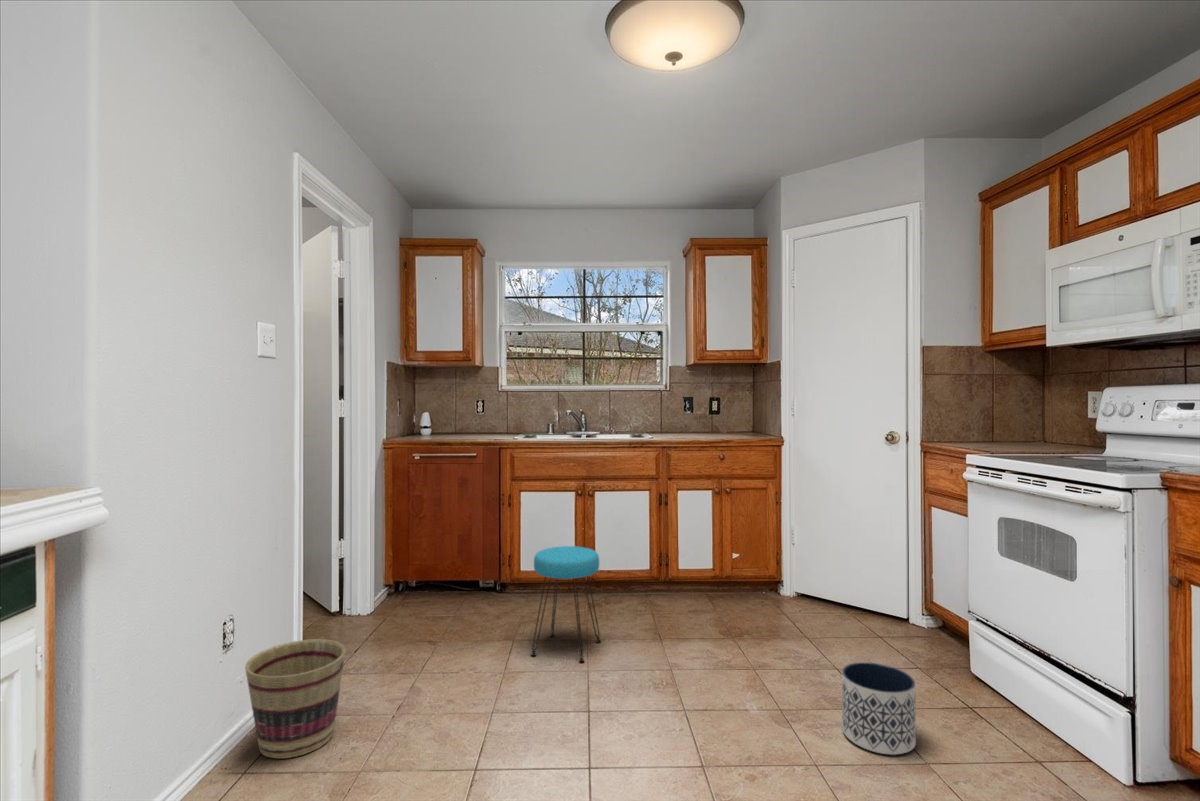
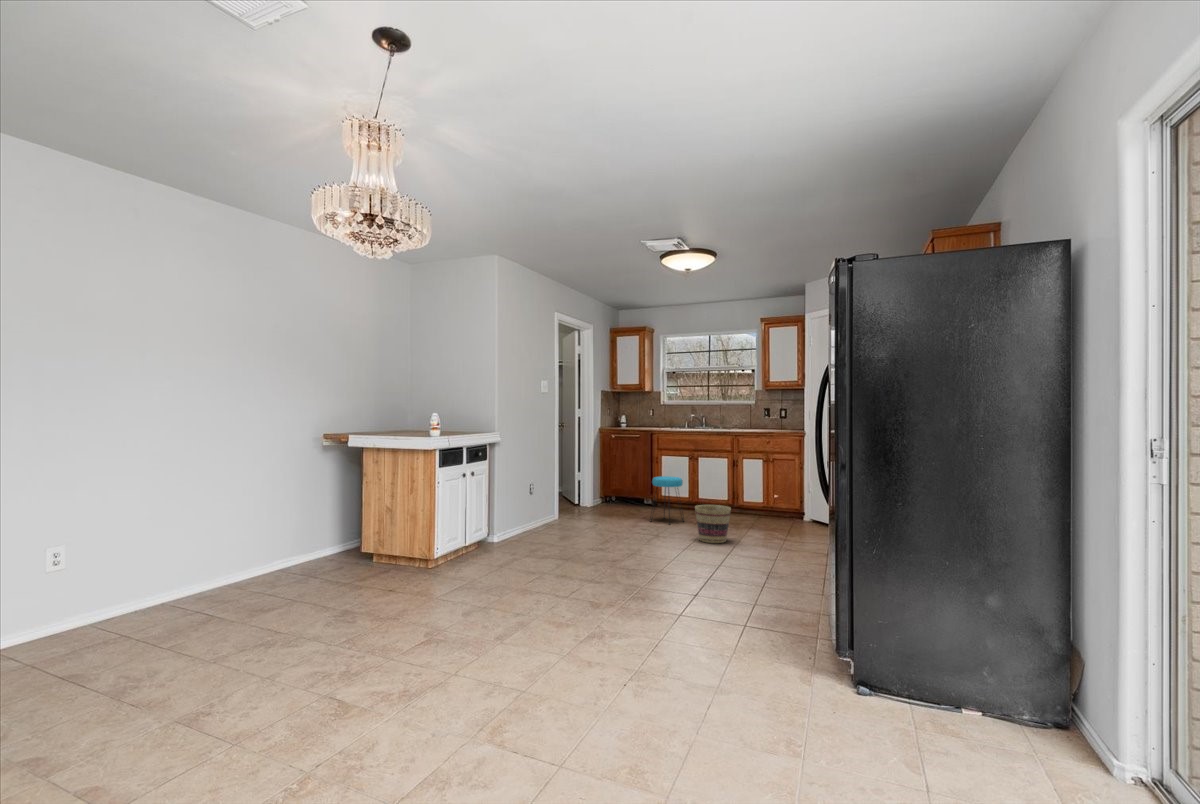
basket: present [245,639,345,759] -> present [695,505,731,543]
planter: present [842,662,916,755] -> none [753,519,782,550]

